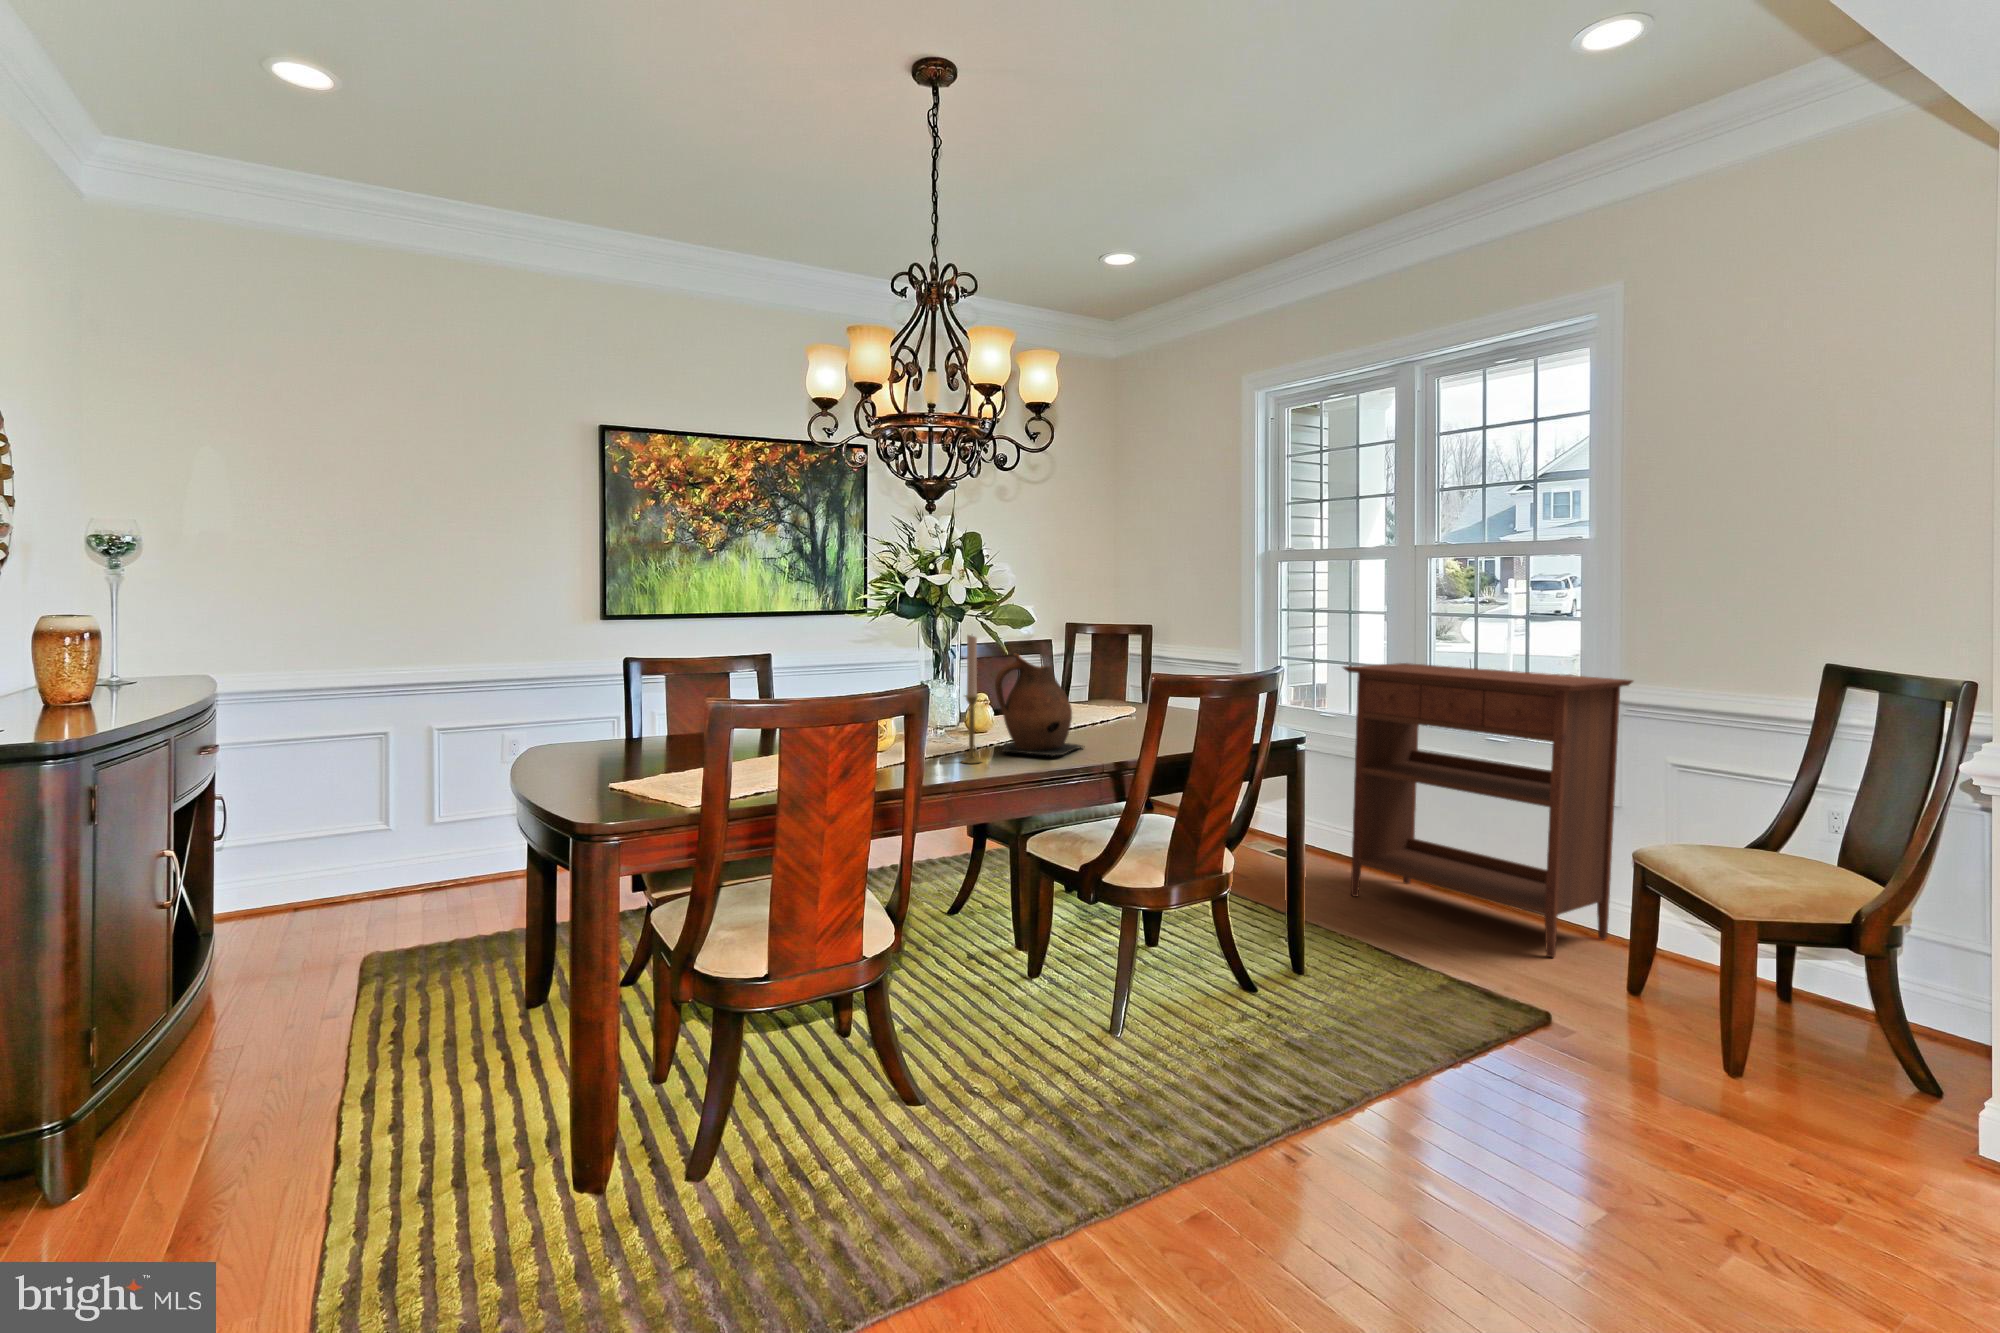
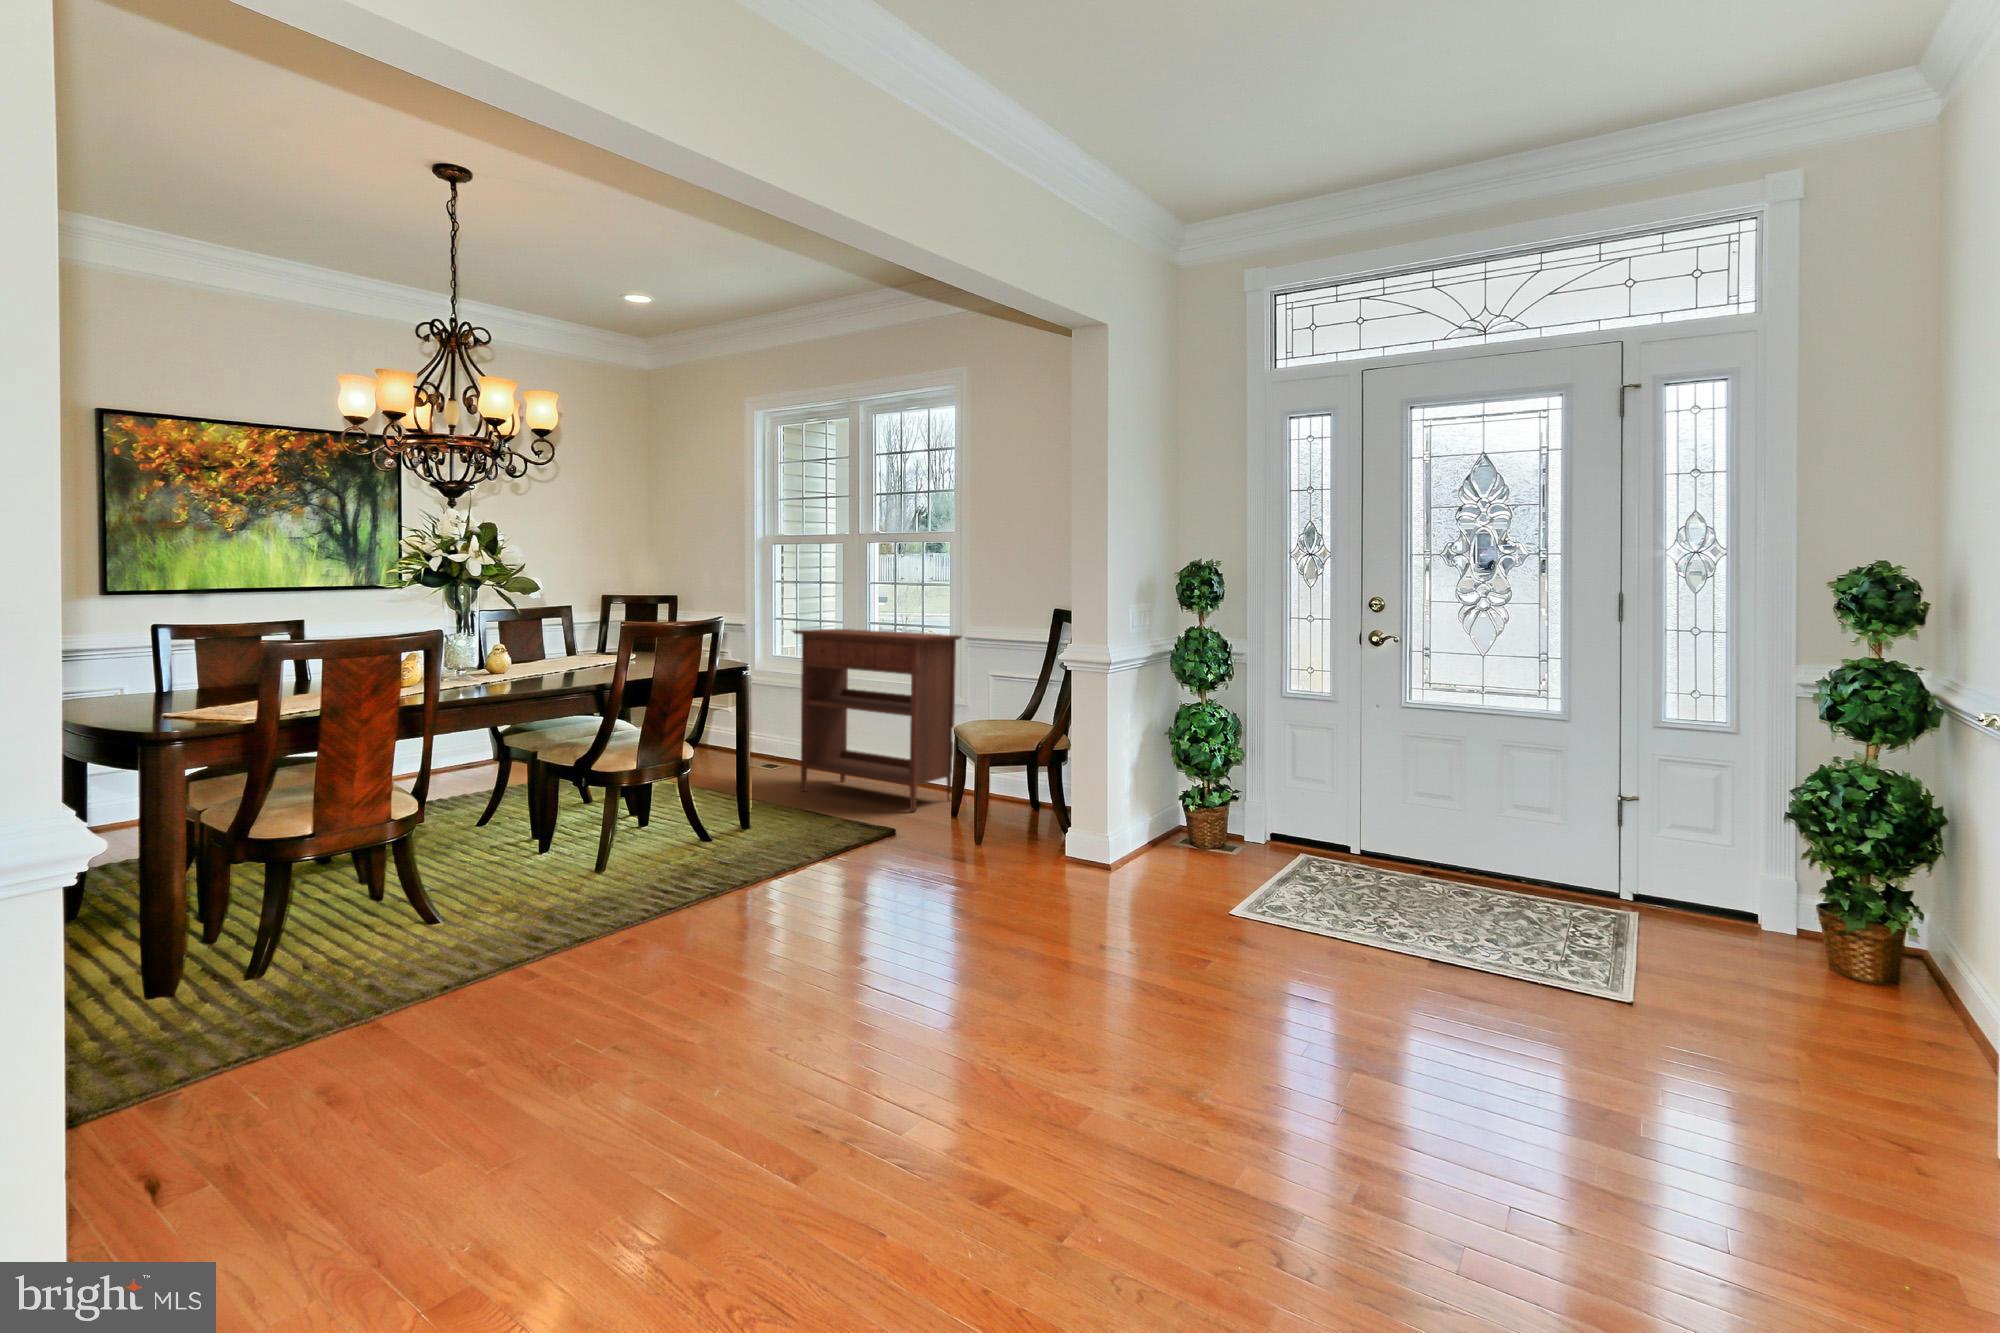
candlestick: present [962,635,981,763] -> none [478,597,496,691]
ceramic pitcher: present [995,654,1083,756] -> none [507,613,581,686]

